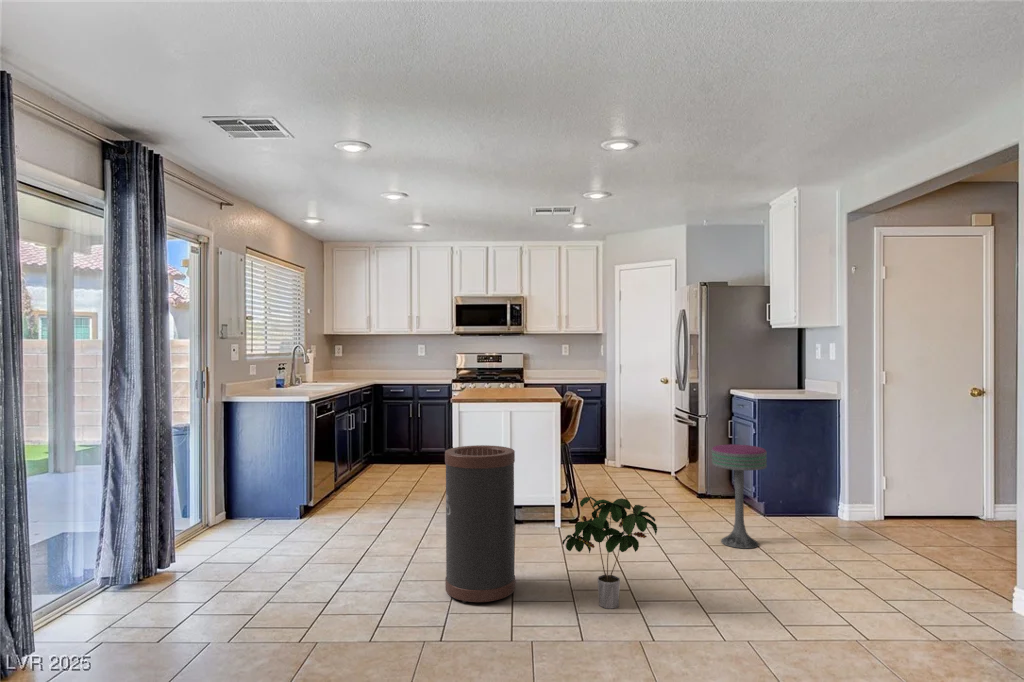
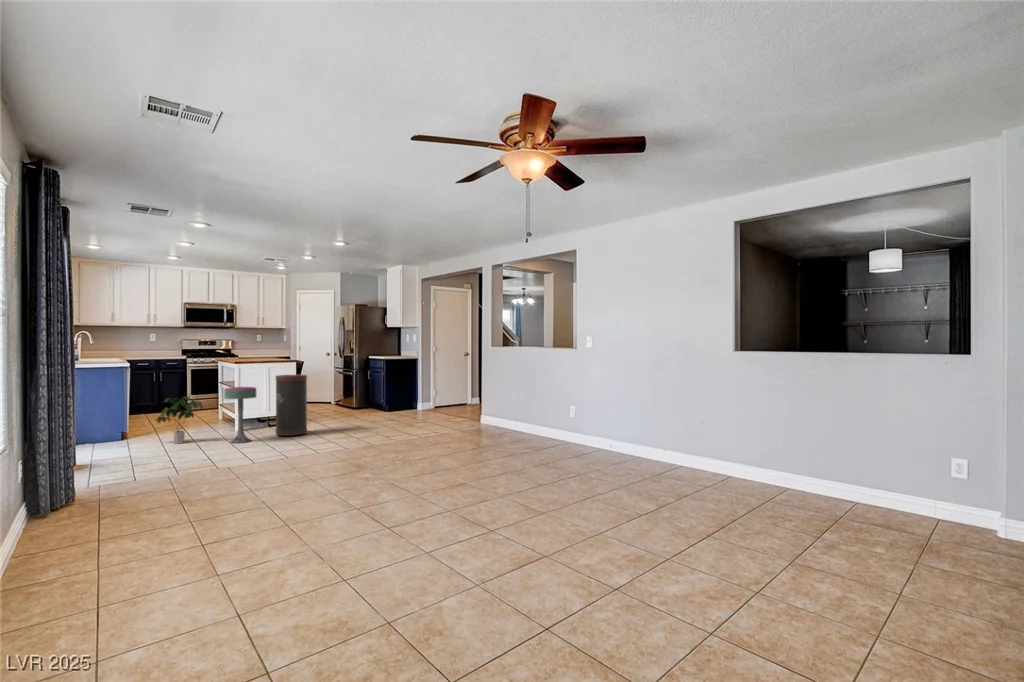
bar stool: present [712,444,767,549] -> present [224,387,256,443]
potted plant: present [562,496,657,609] -> present [155,397,202,444]

